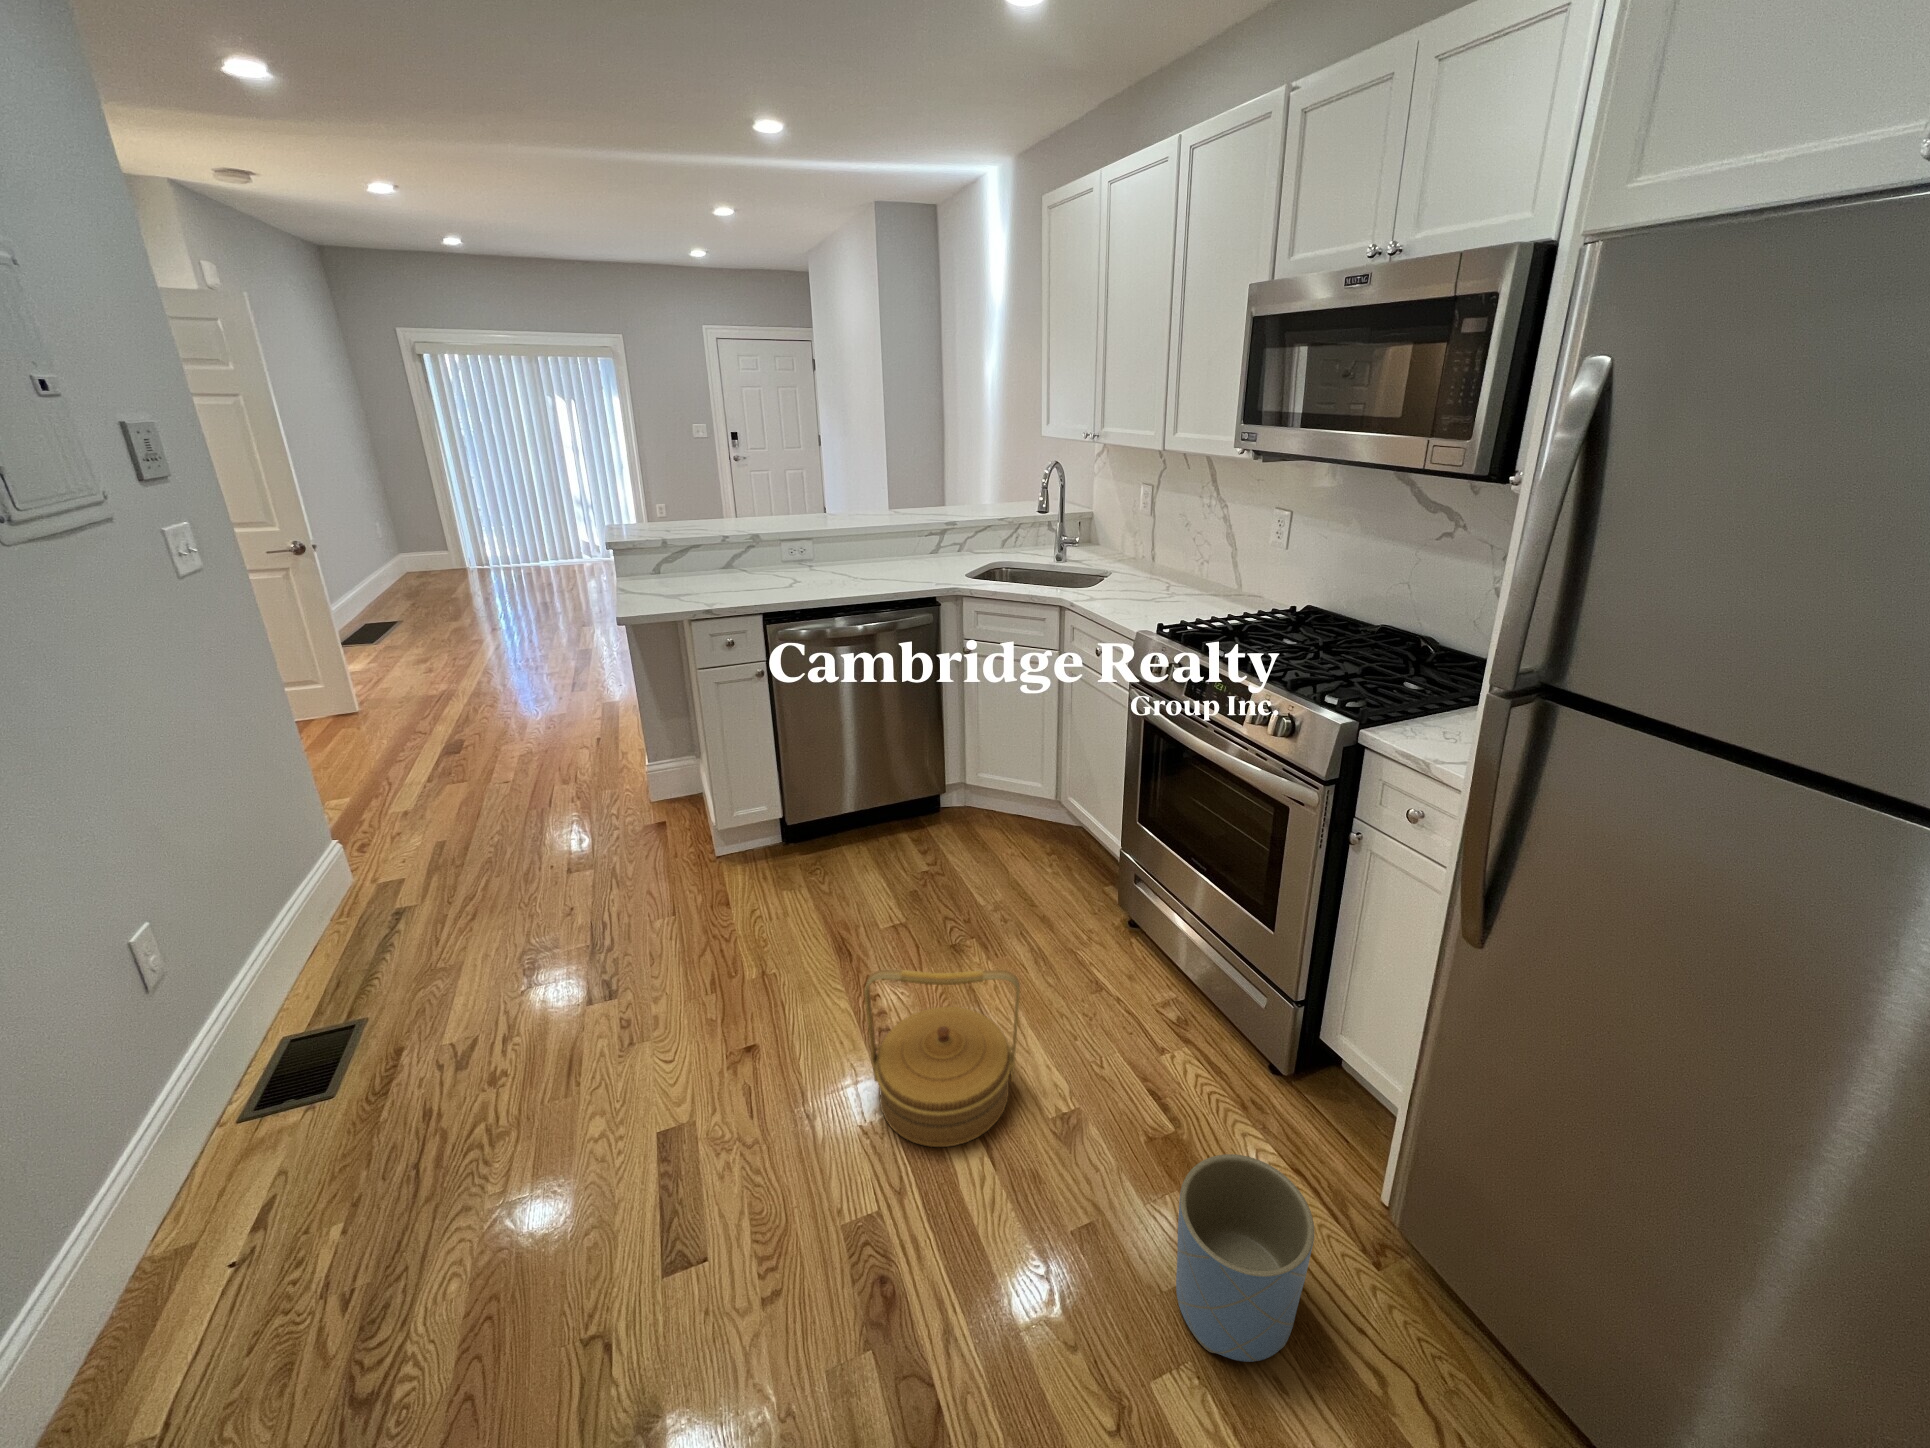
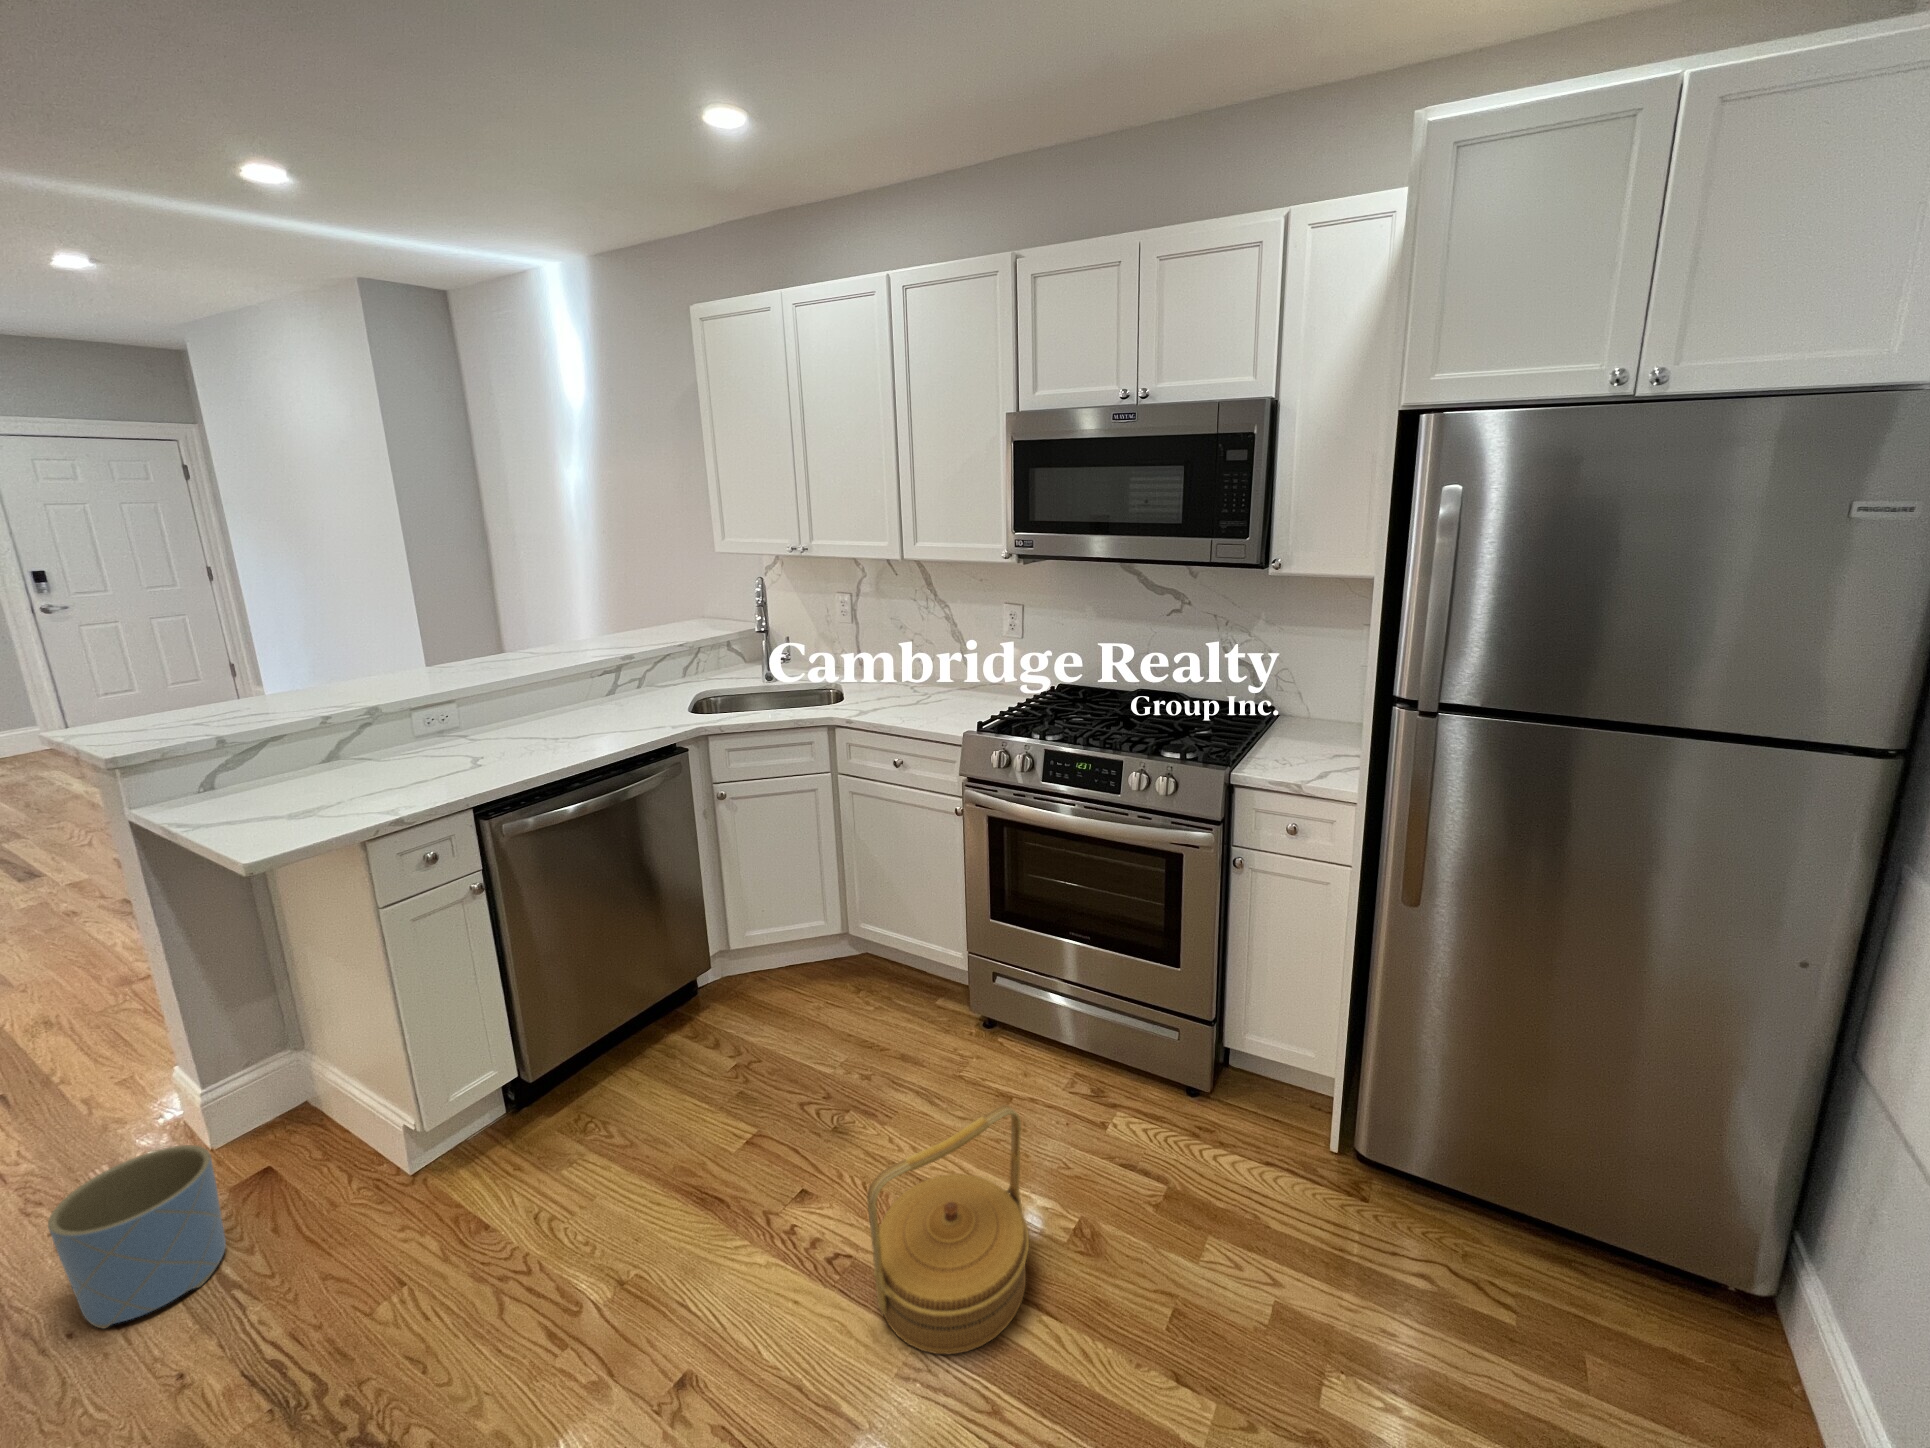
planter: present [1176,1154,1314,1362] -> present [48,1145,226,1328]

